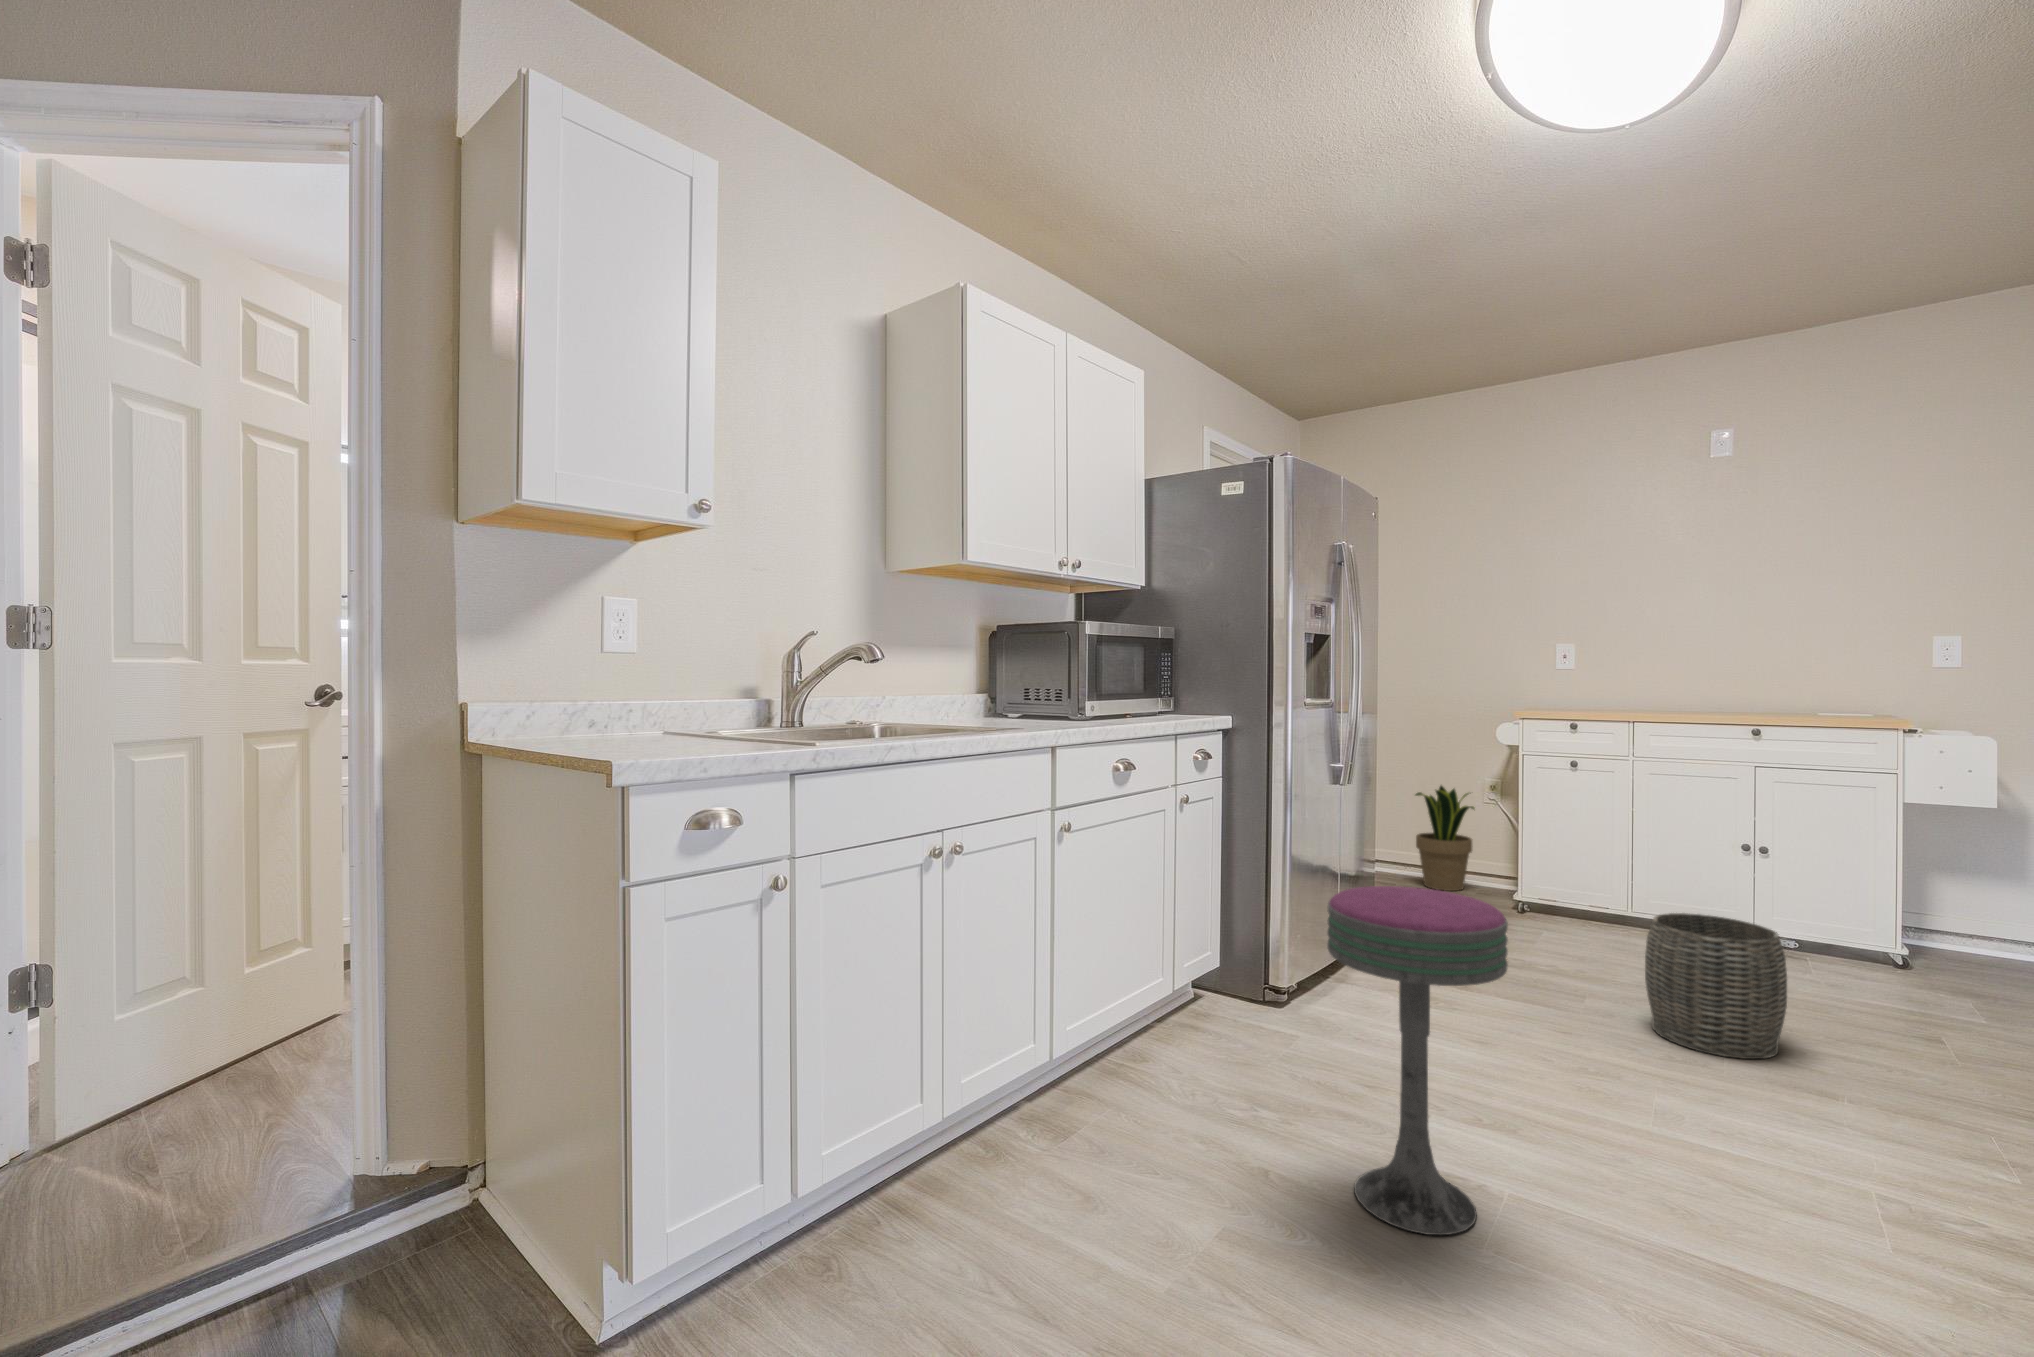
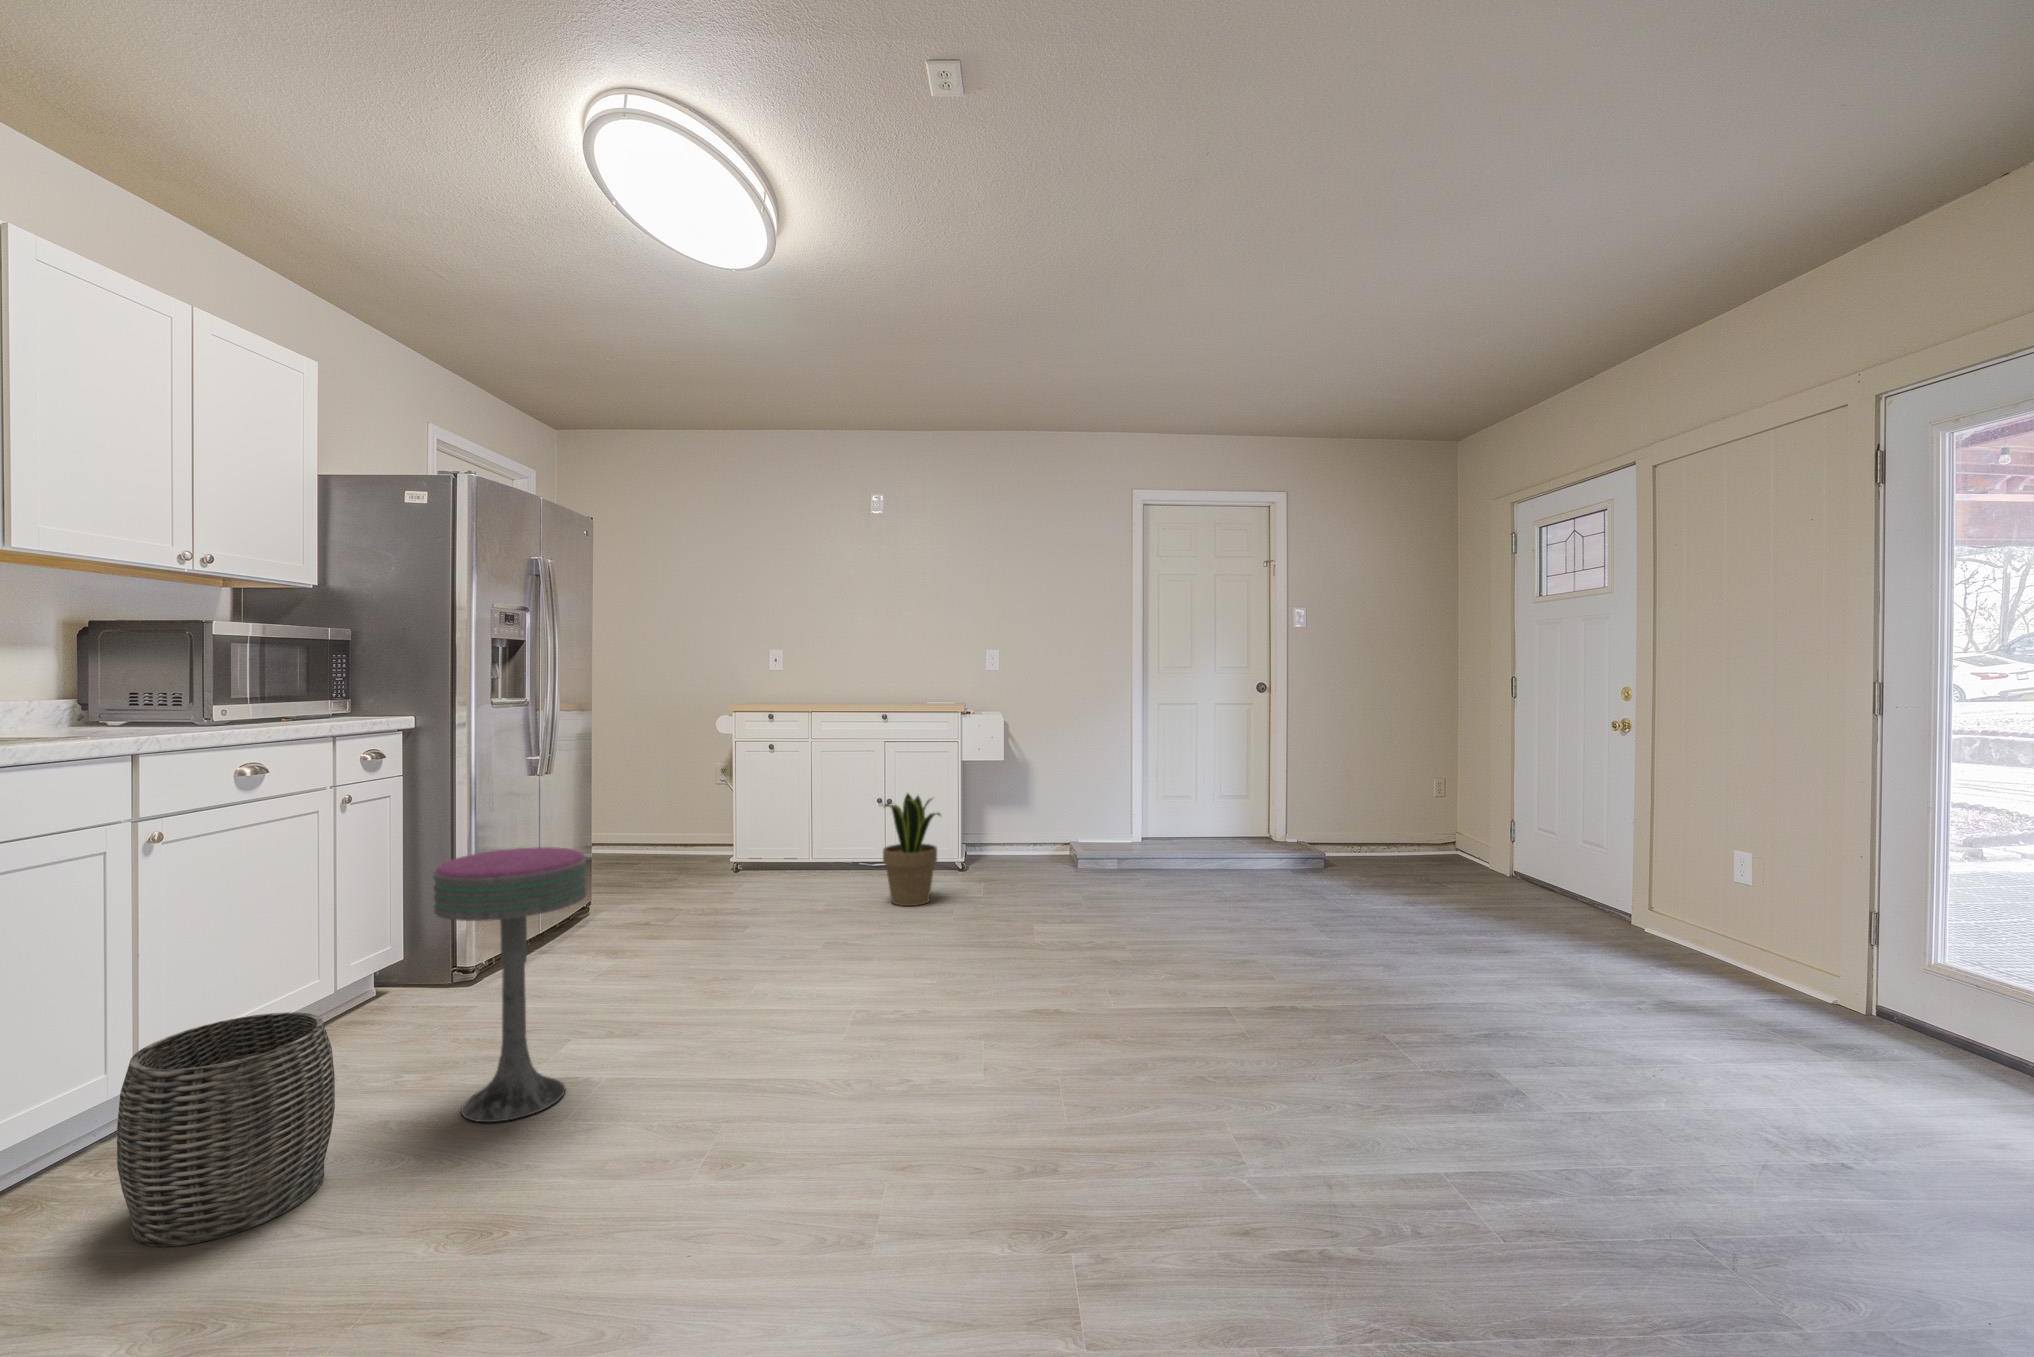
potted plant: present [1416,786,1475,891] -> present [883,793,941,906]
woven basket: present [1645,913,1787,1059] -> present [117,1012,335,1246]

